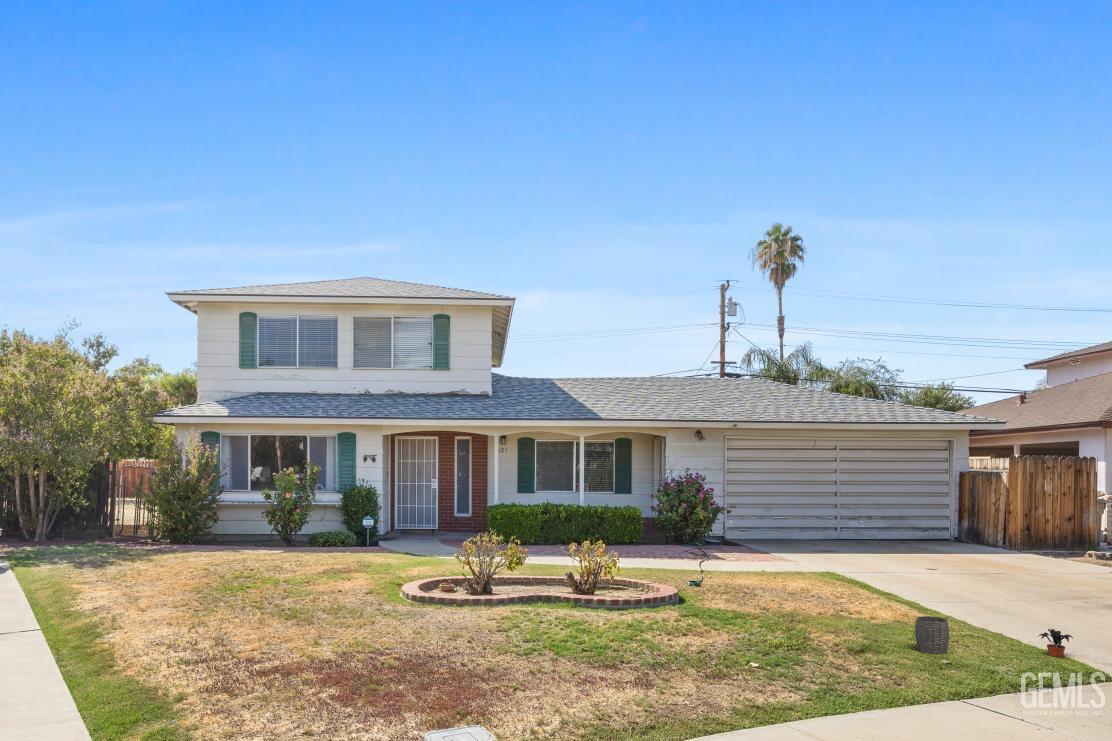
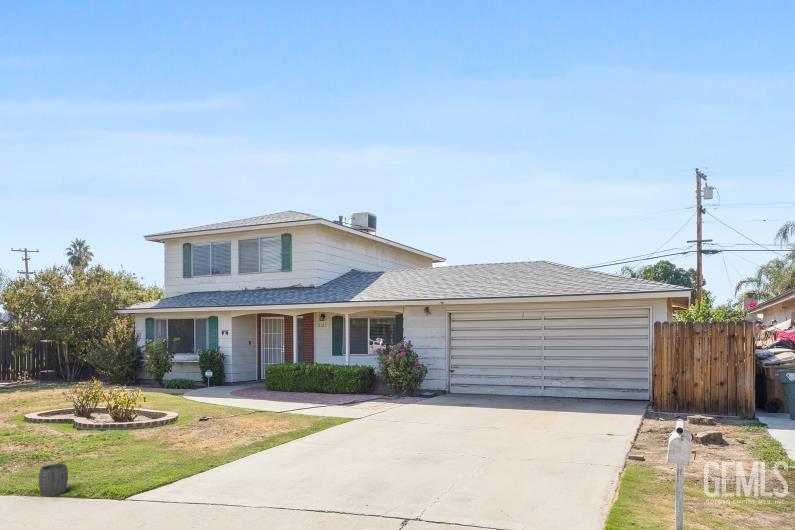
potted plant: present [1039,629,1073,657] -> none [87,485,117,511]

